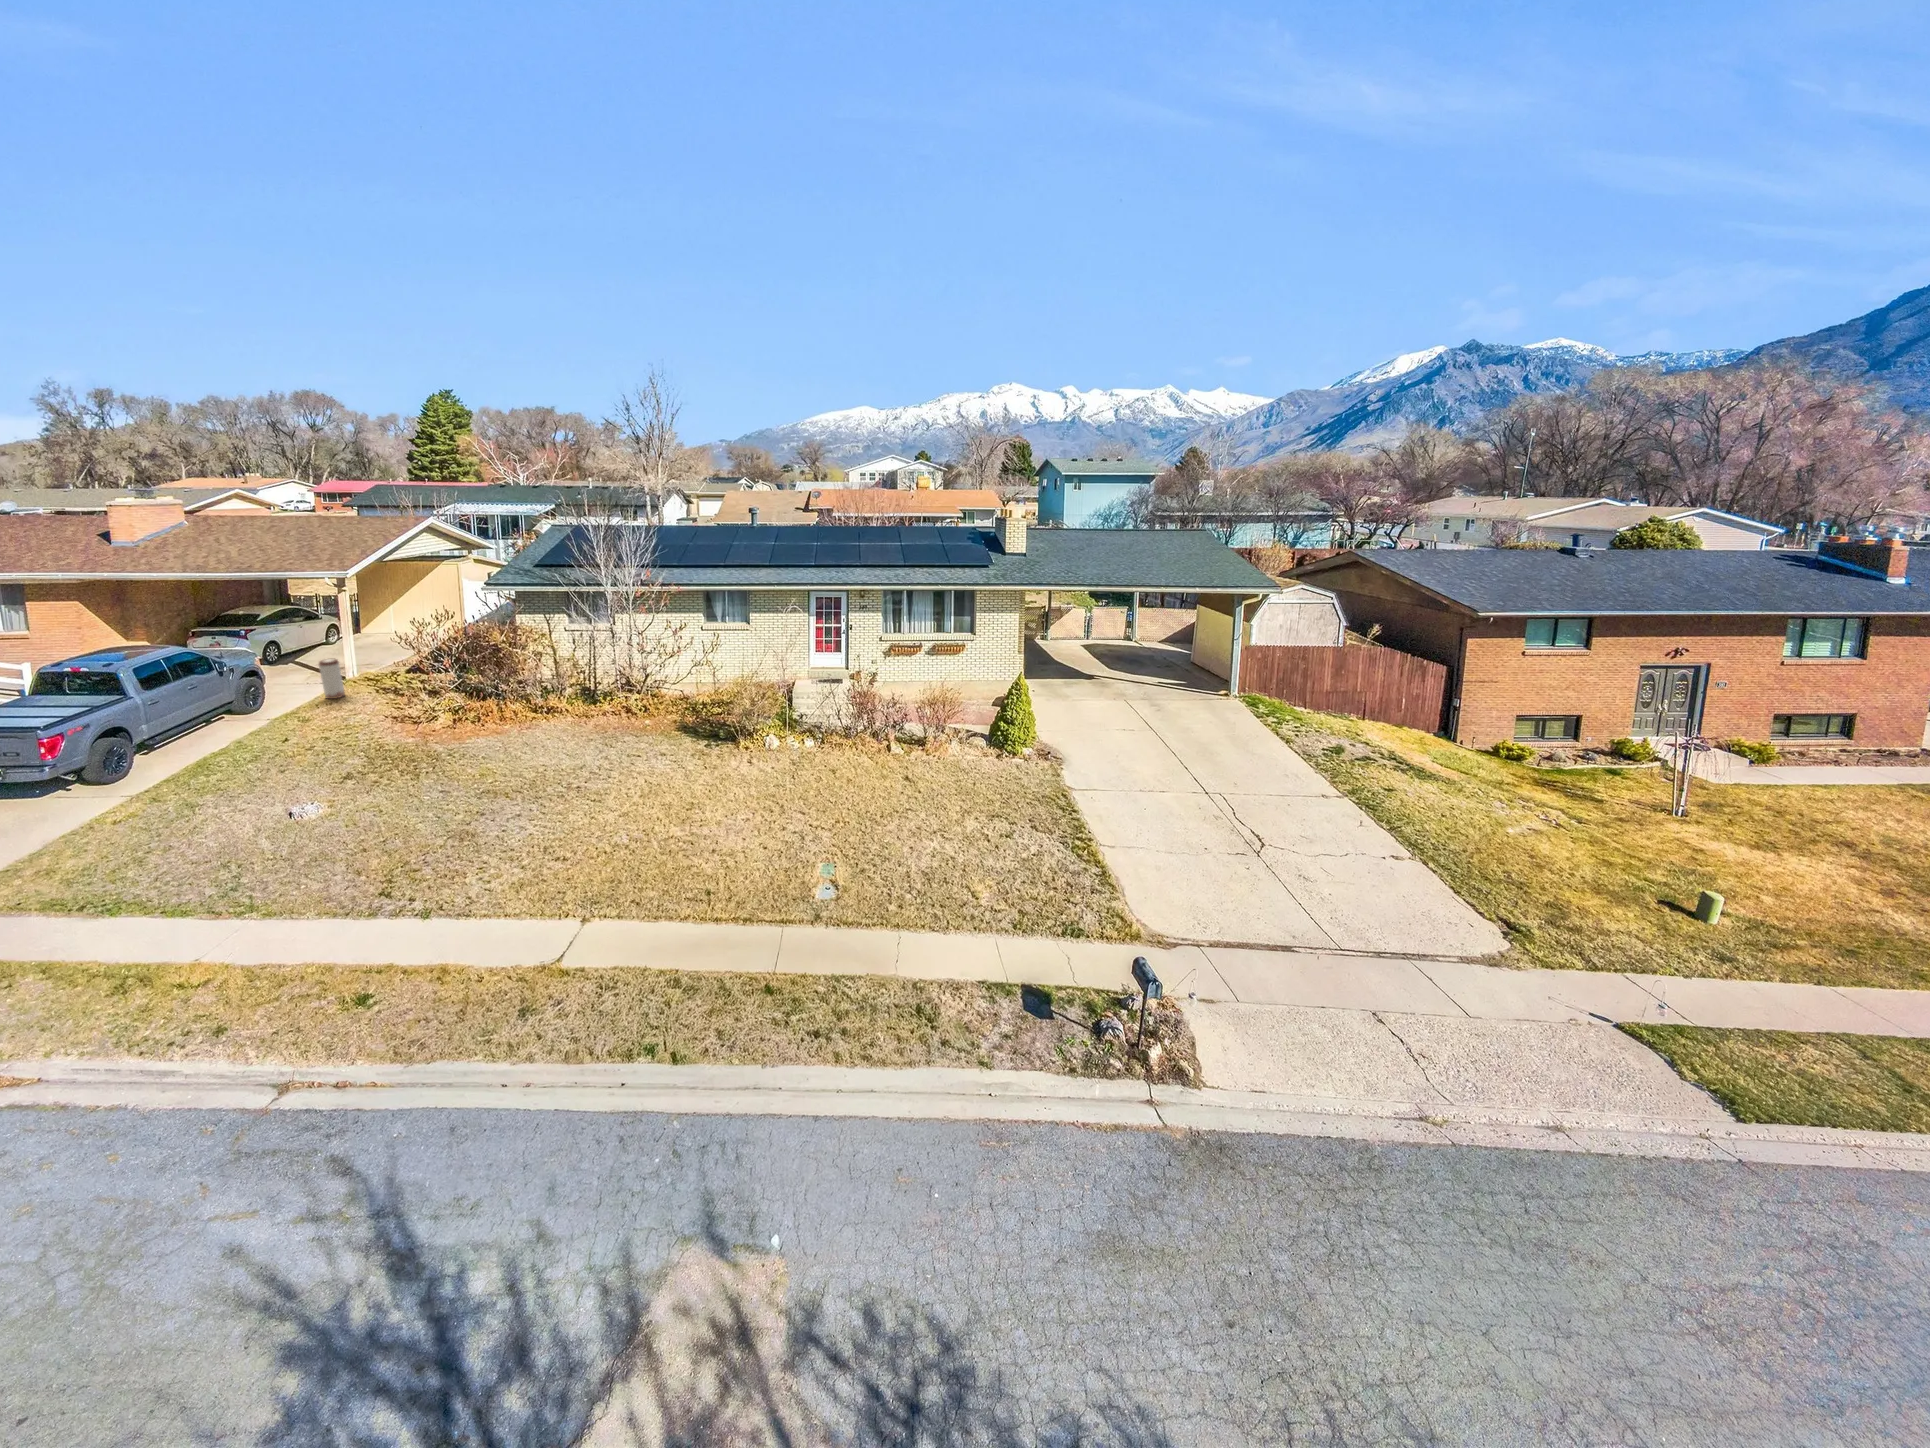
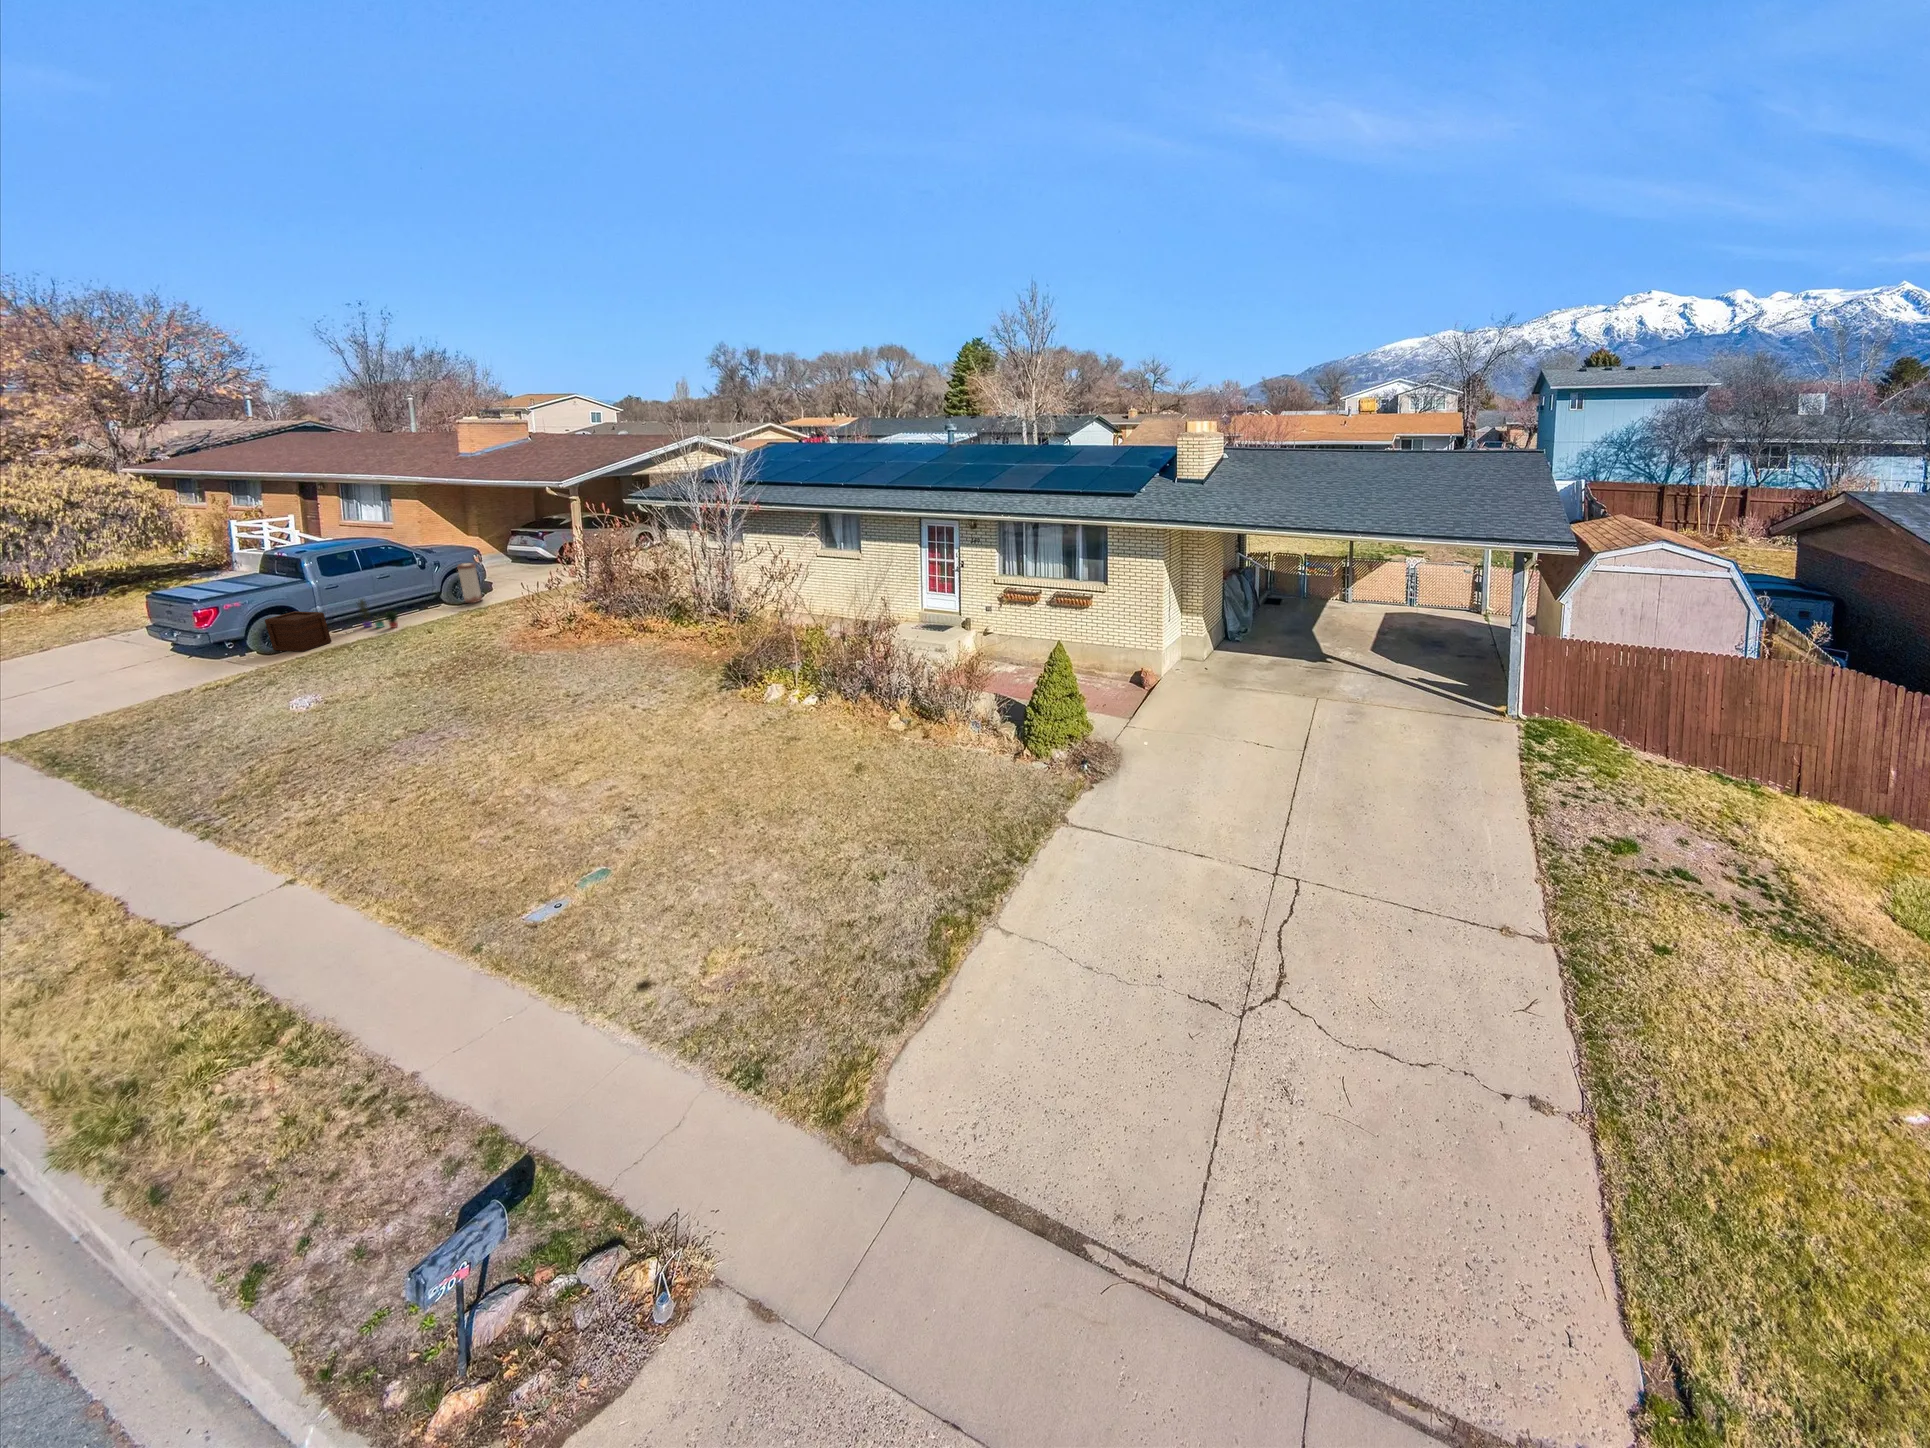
potted plant: none [238,702,292,732] -> present [358,600,398,628]
wooden crate: none [167,720,236,764] -> present [265,611,331,652]

